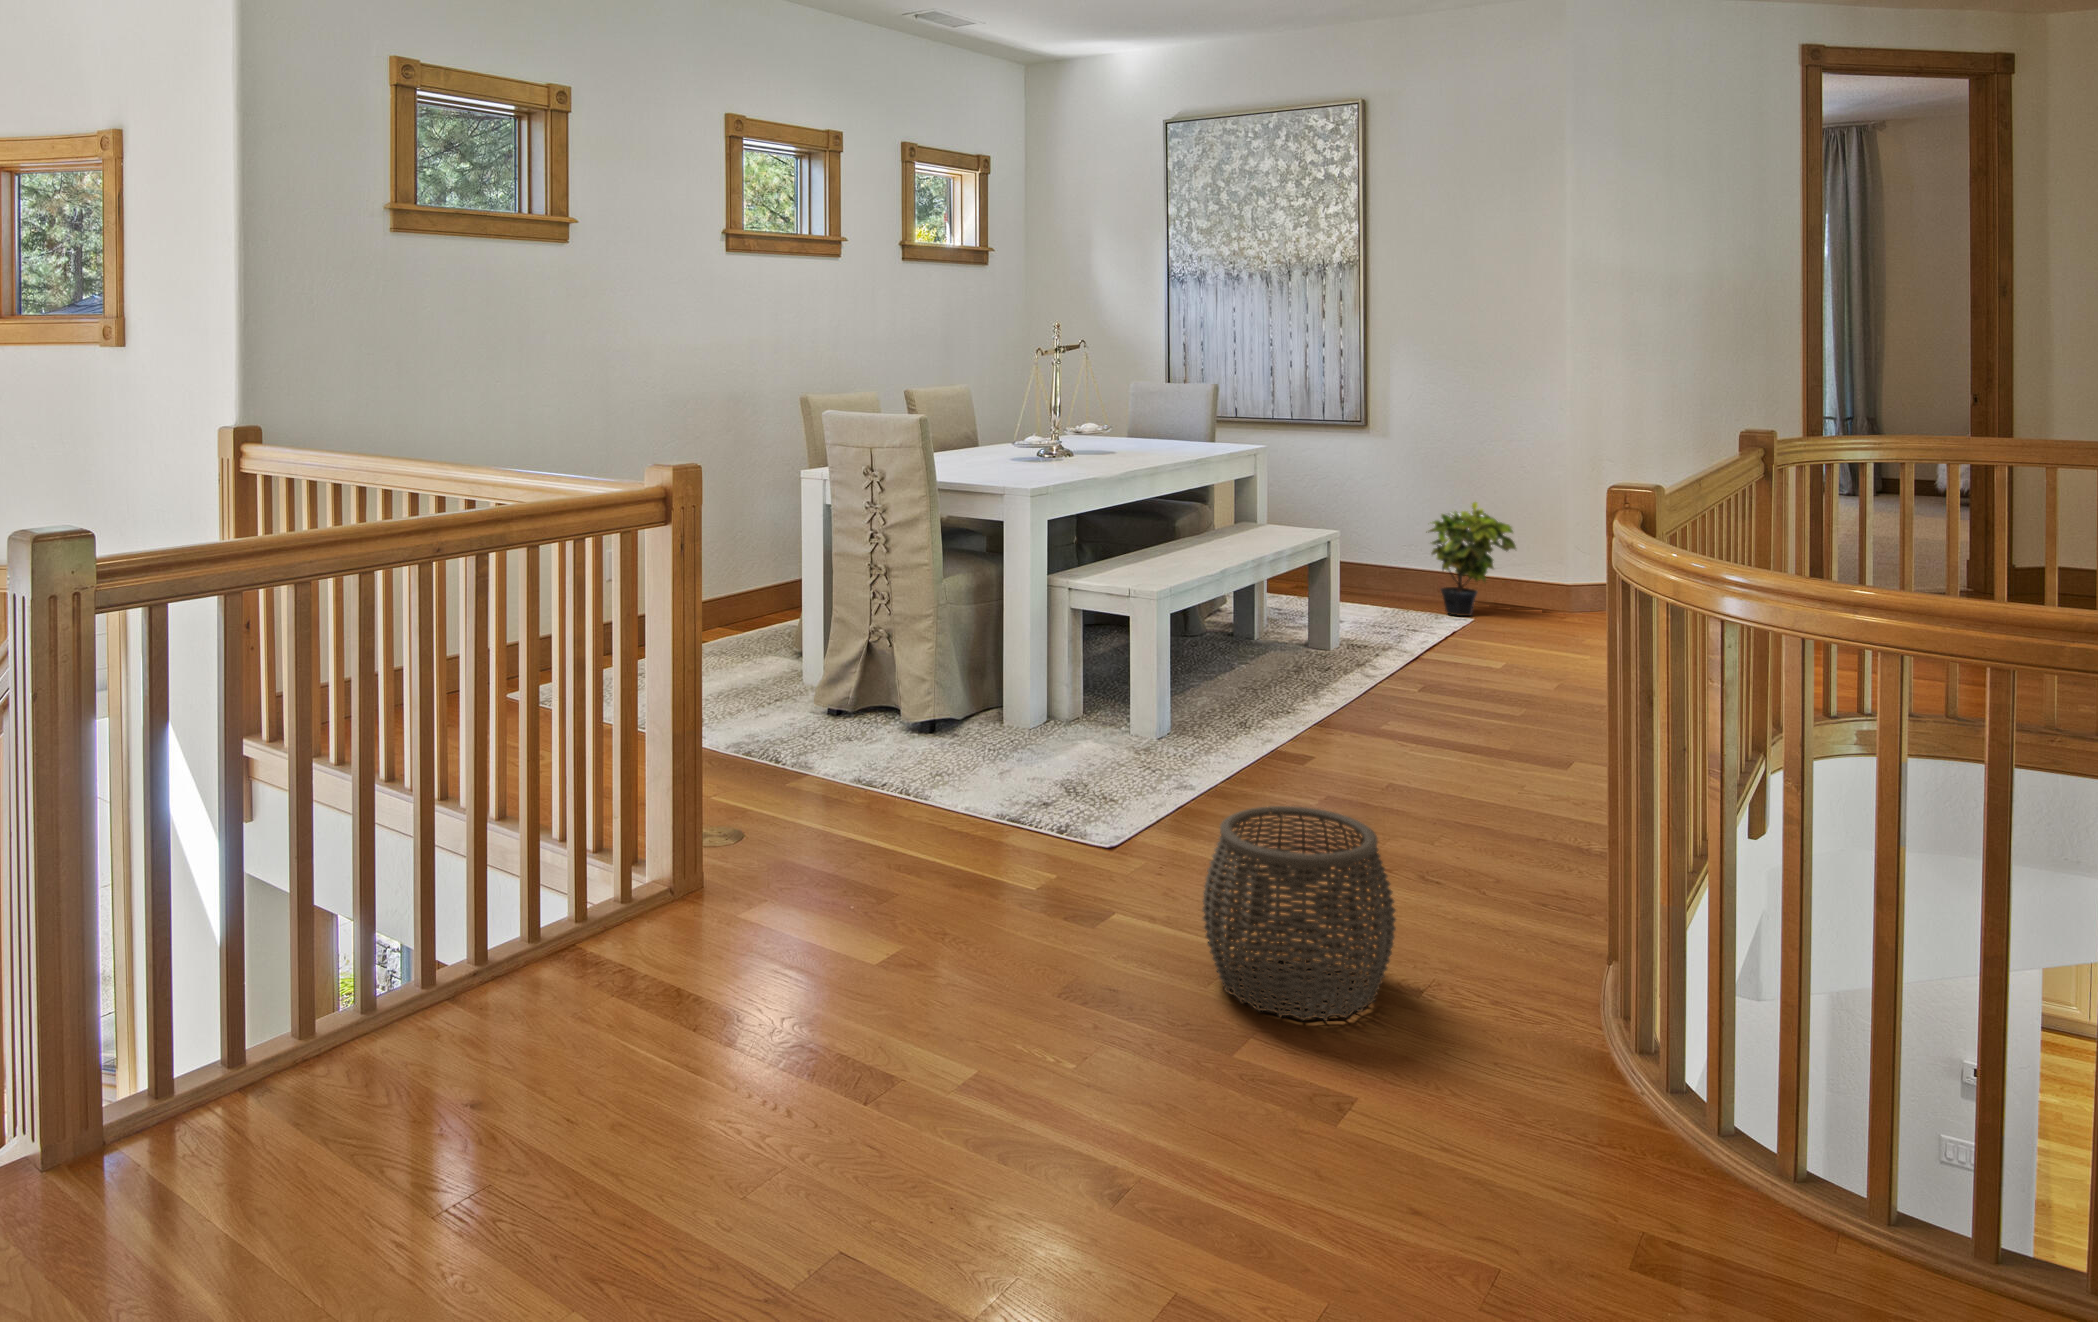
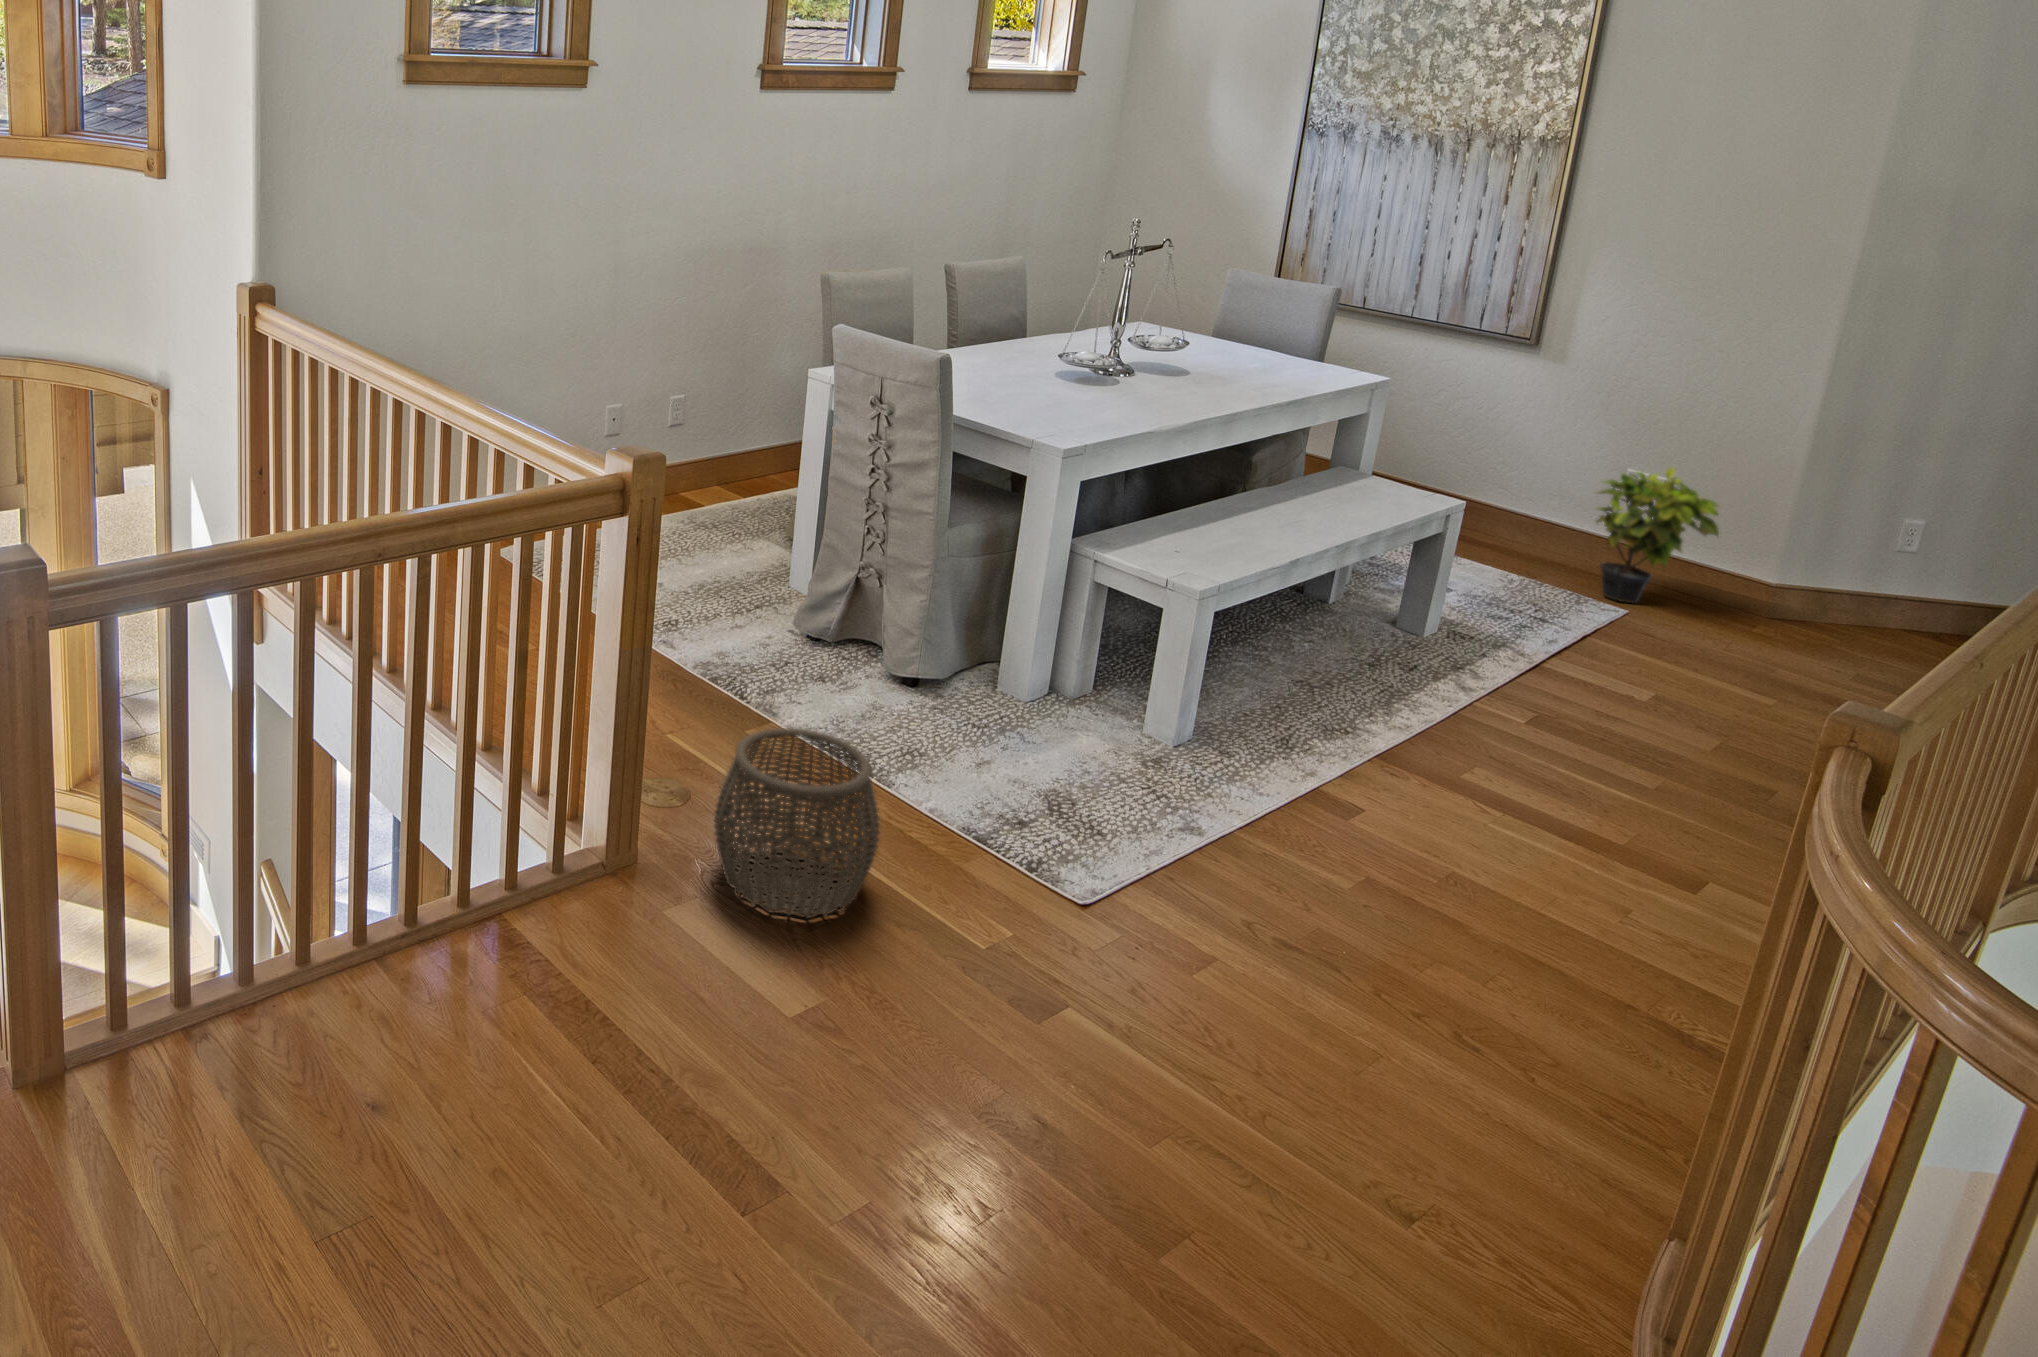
woven basket: present [1202,806,1396,1021] -> present [714,728,880,918]

